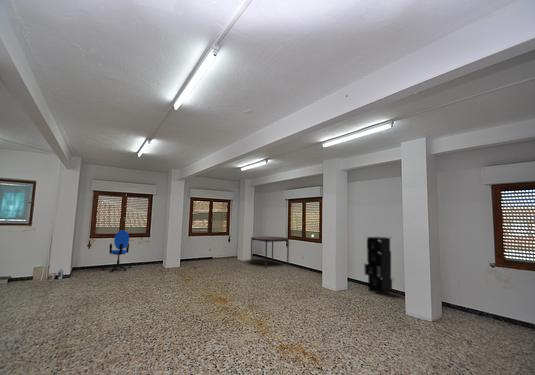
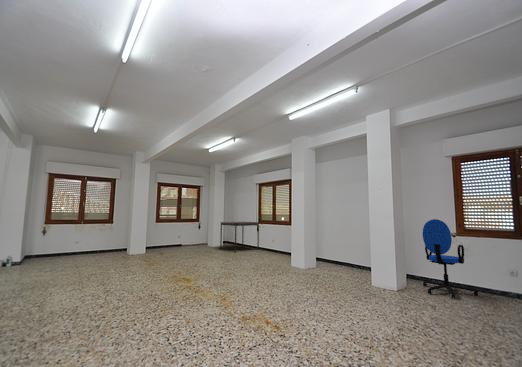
office chair: present [103,230,131,272] -> present [423,219,478,298]
filing cabinet: present [364,237,393,294] -> none [333,214,362,270]

